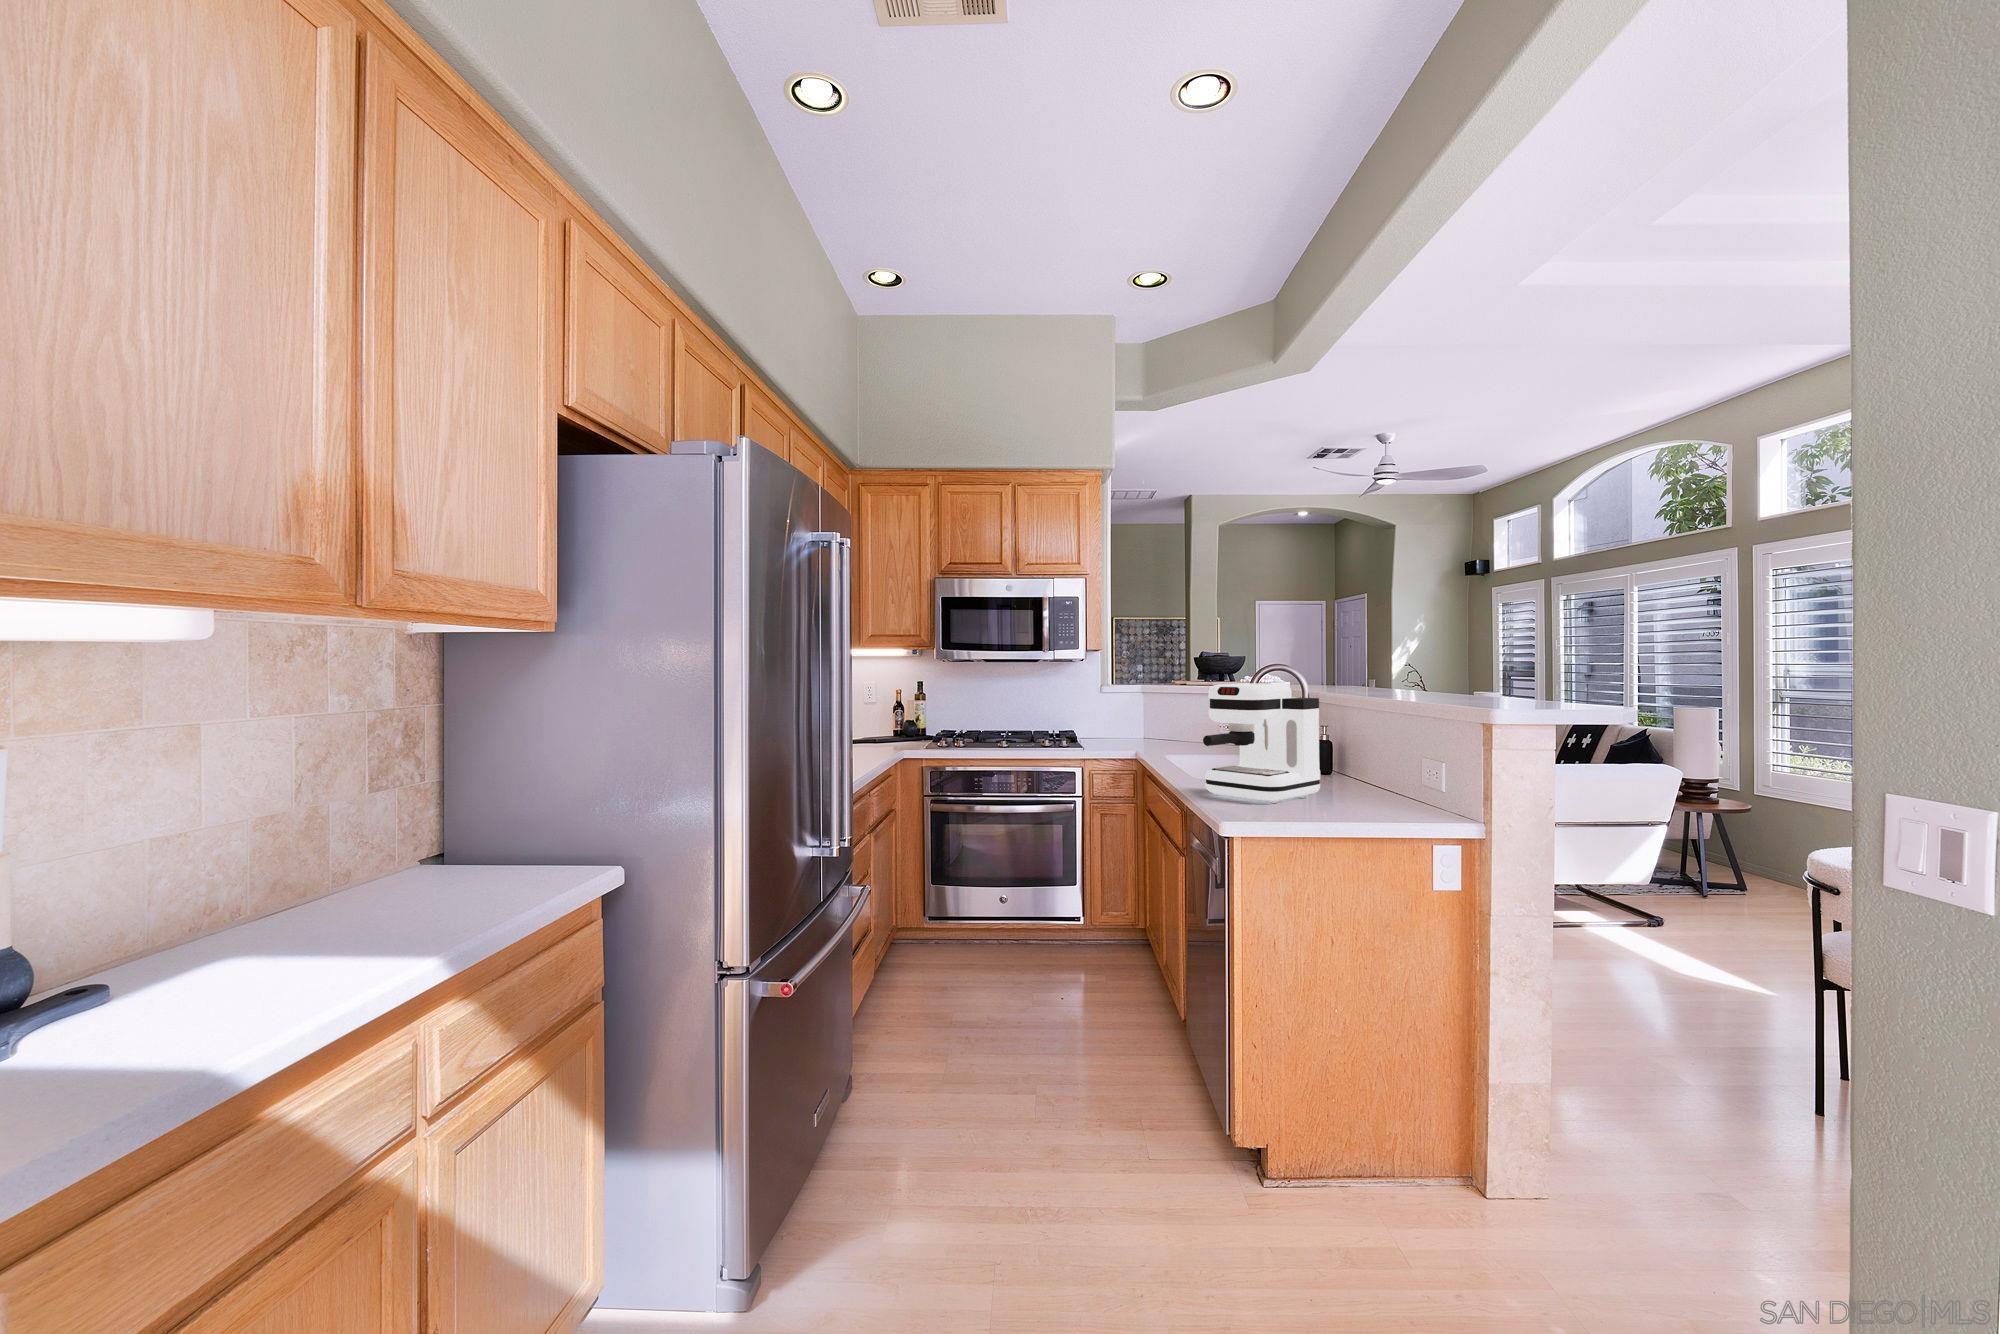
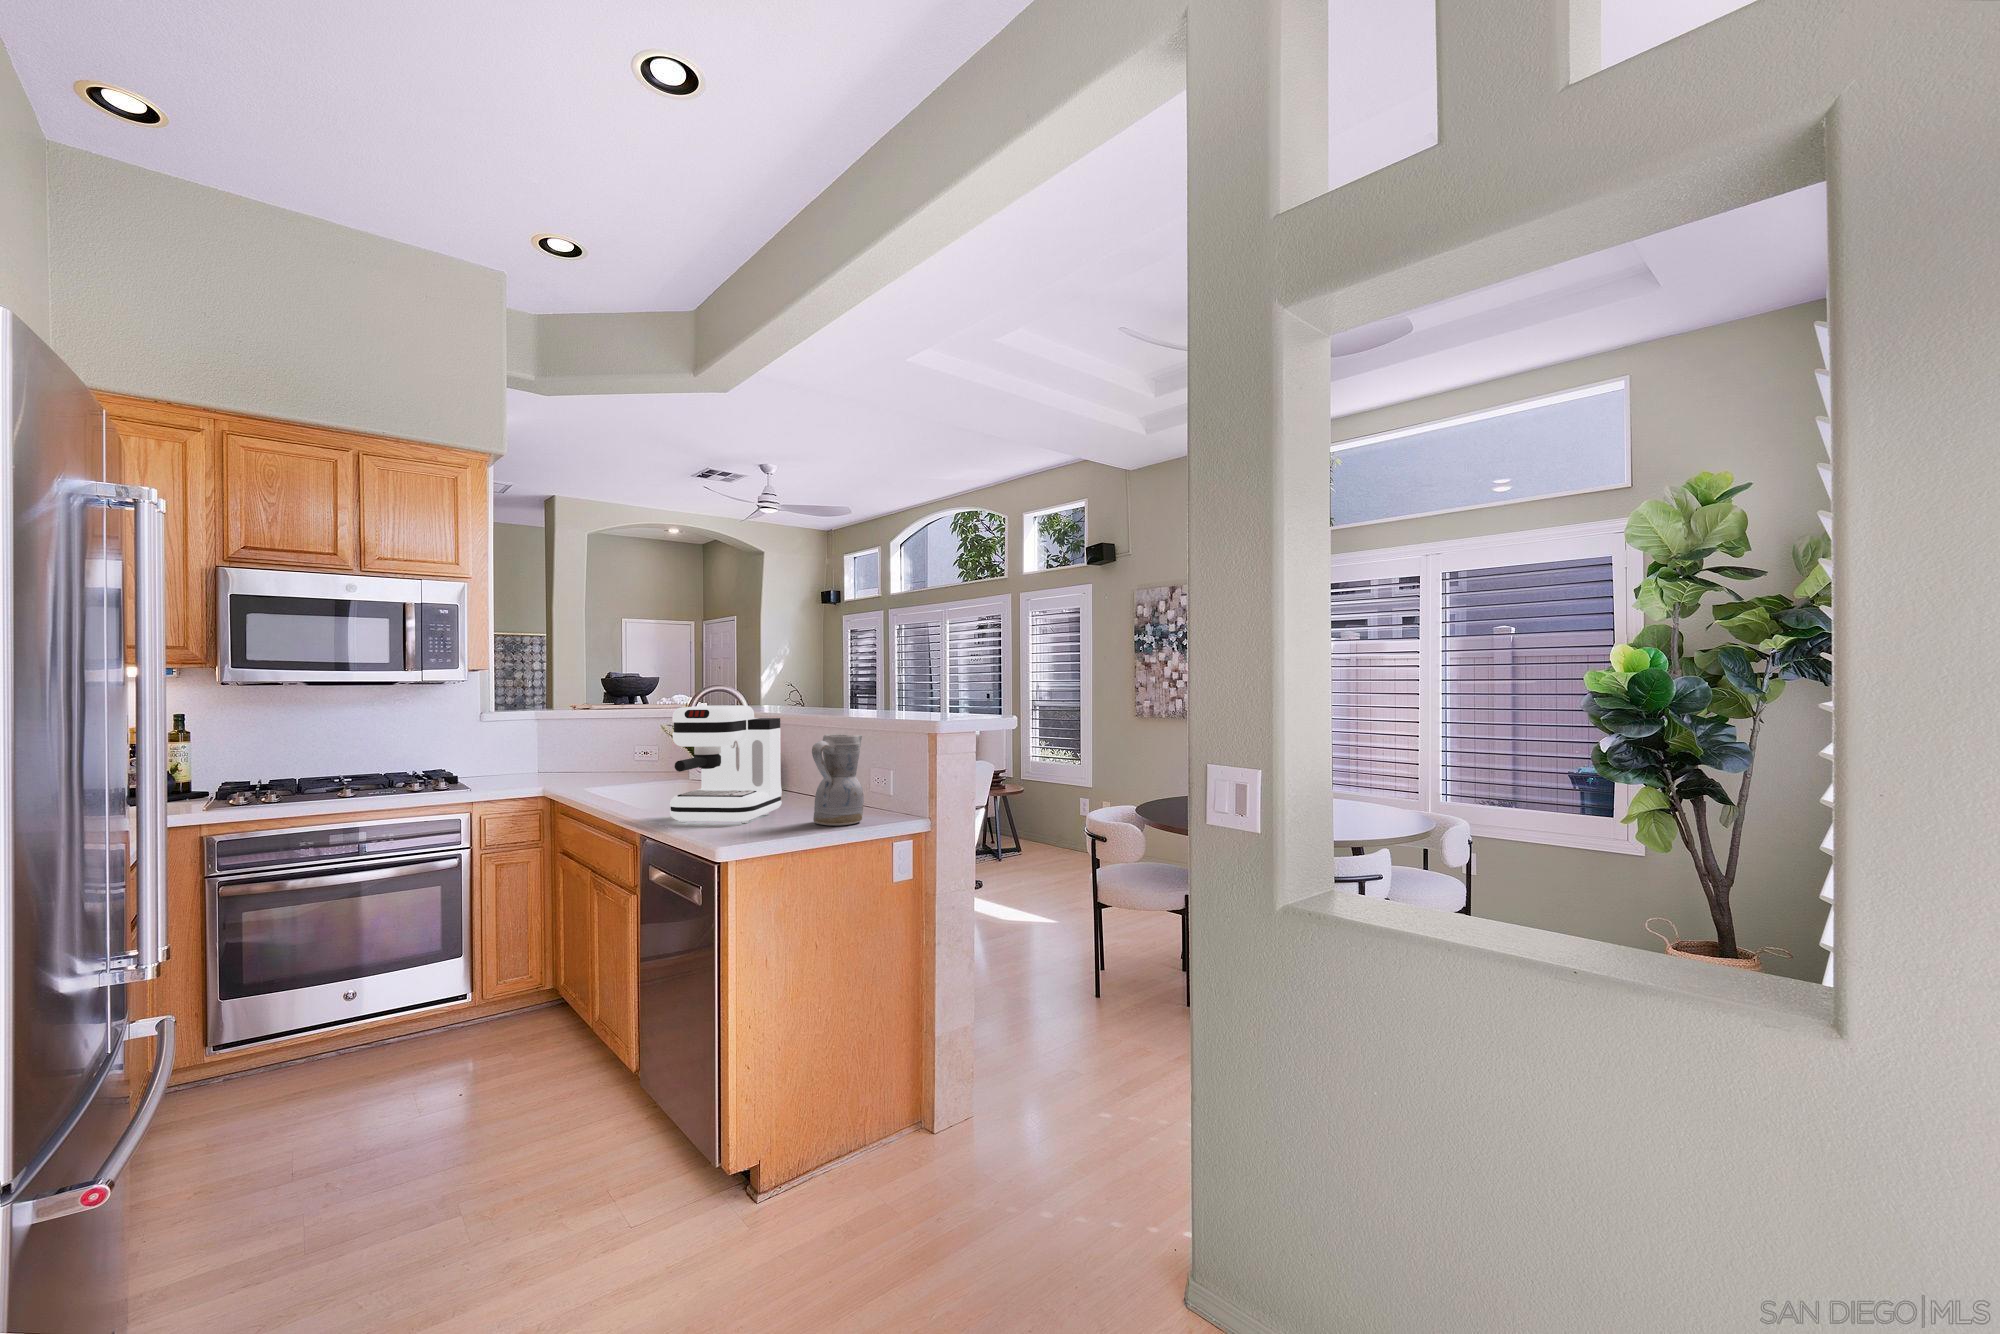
ceramic pitcher: none [1337,717,1401,818] -> present [812,734,864,826]

